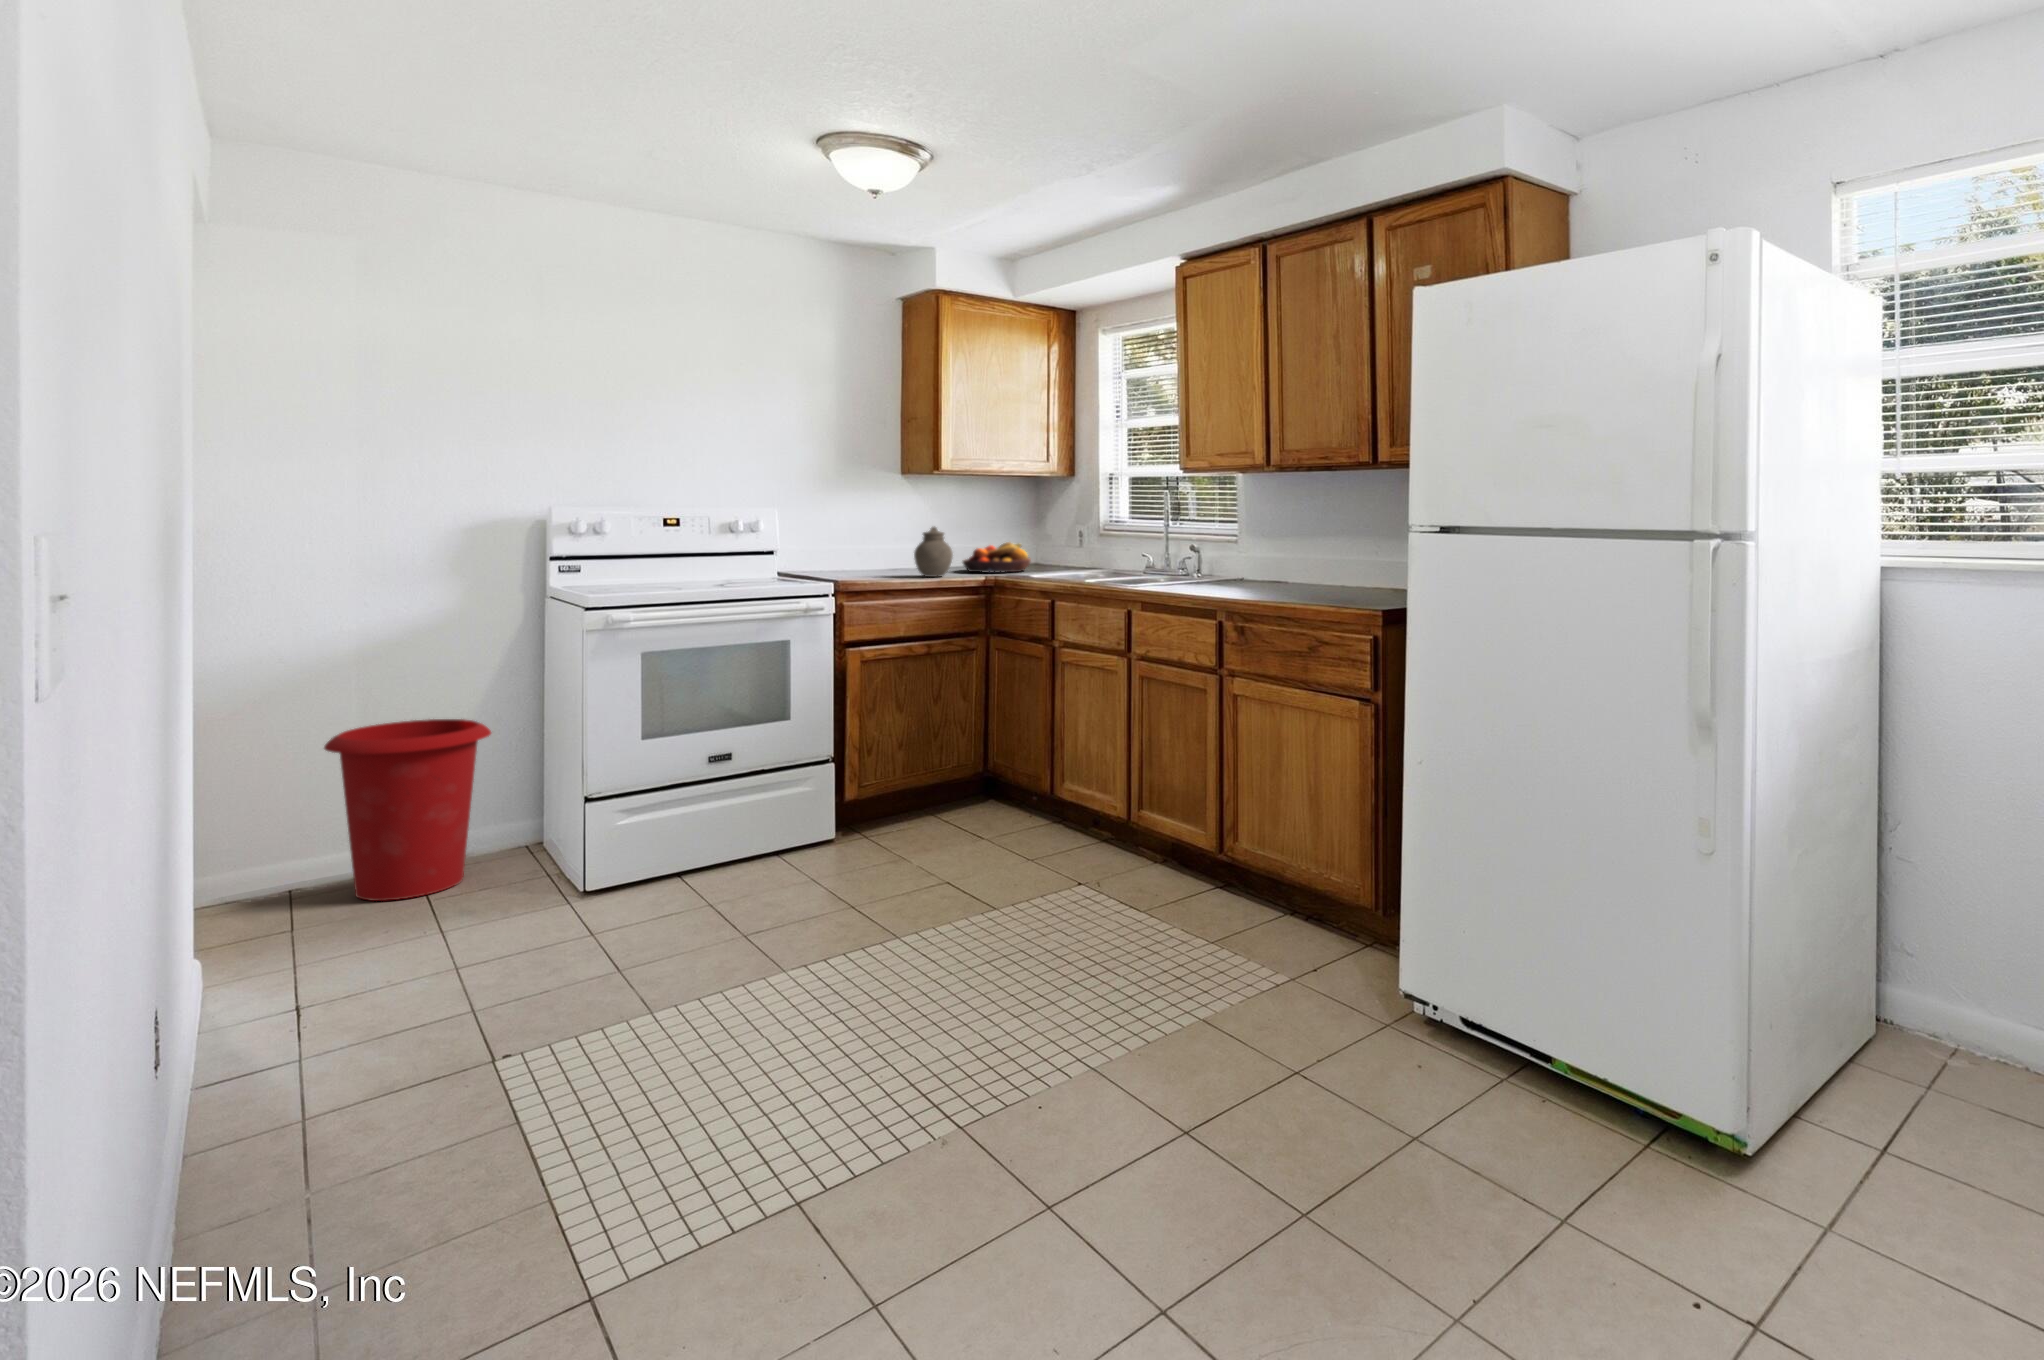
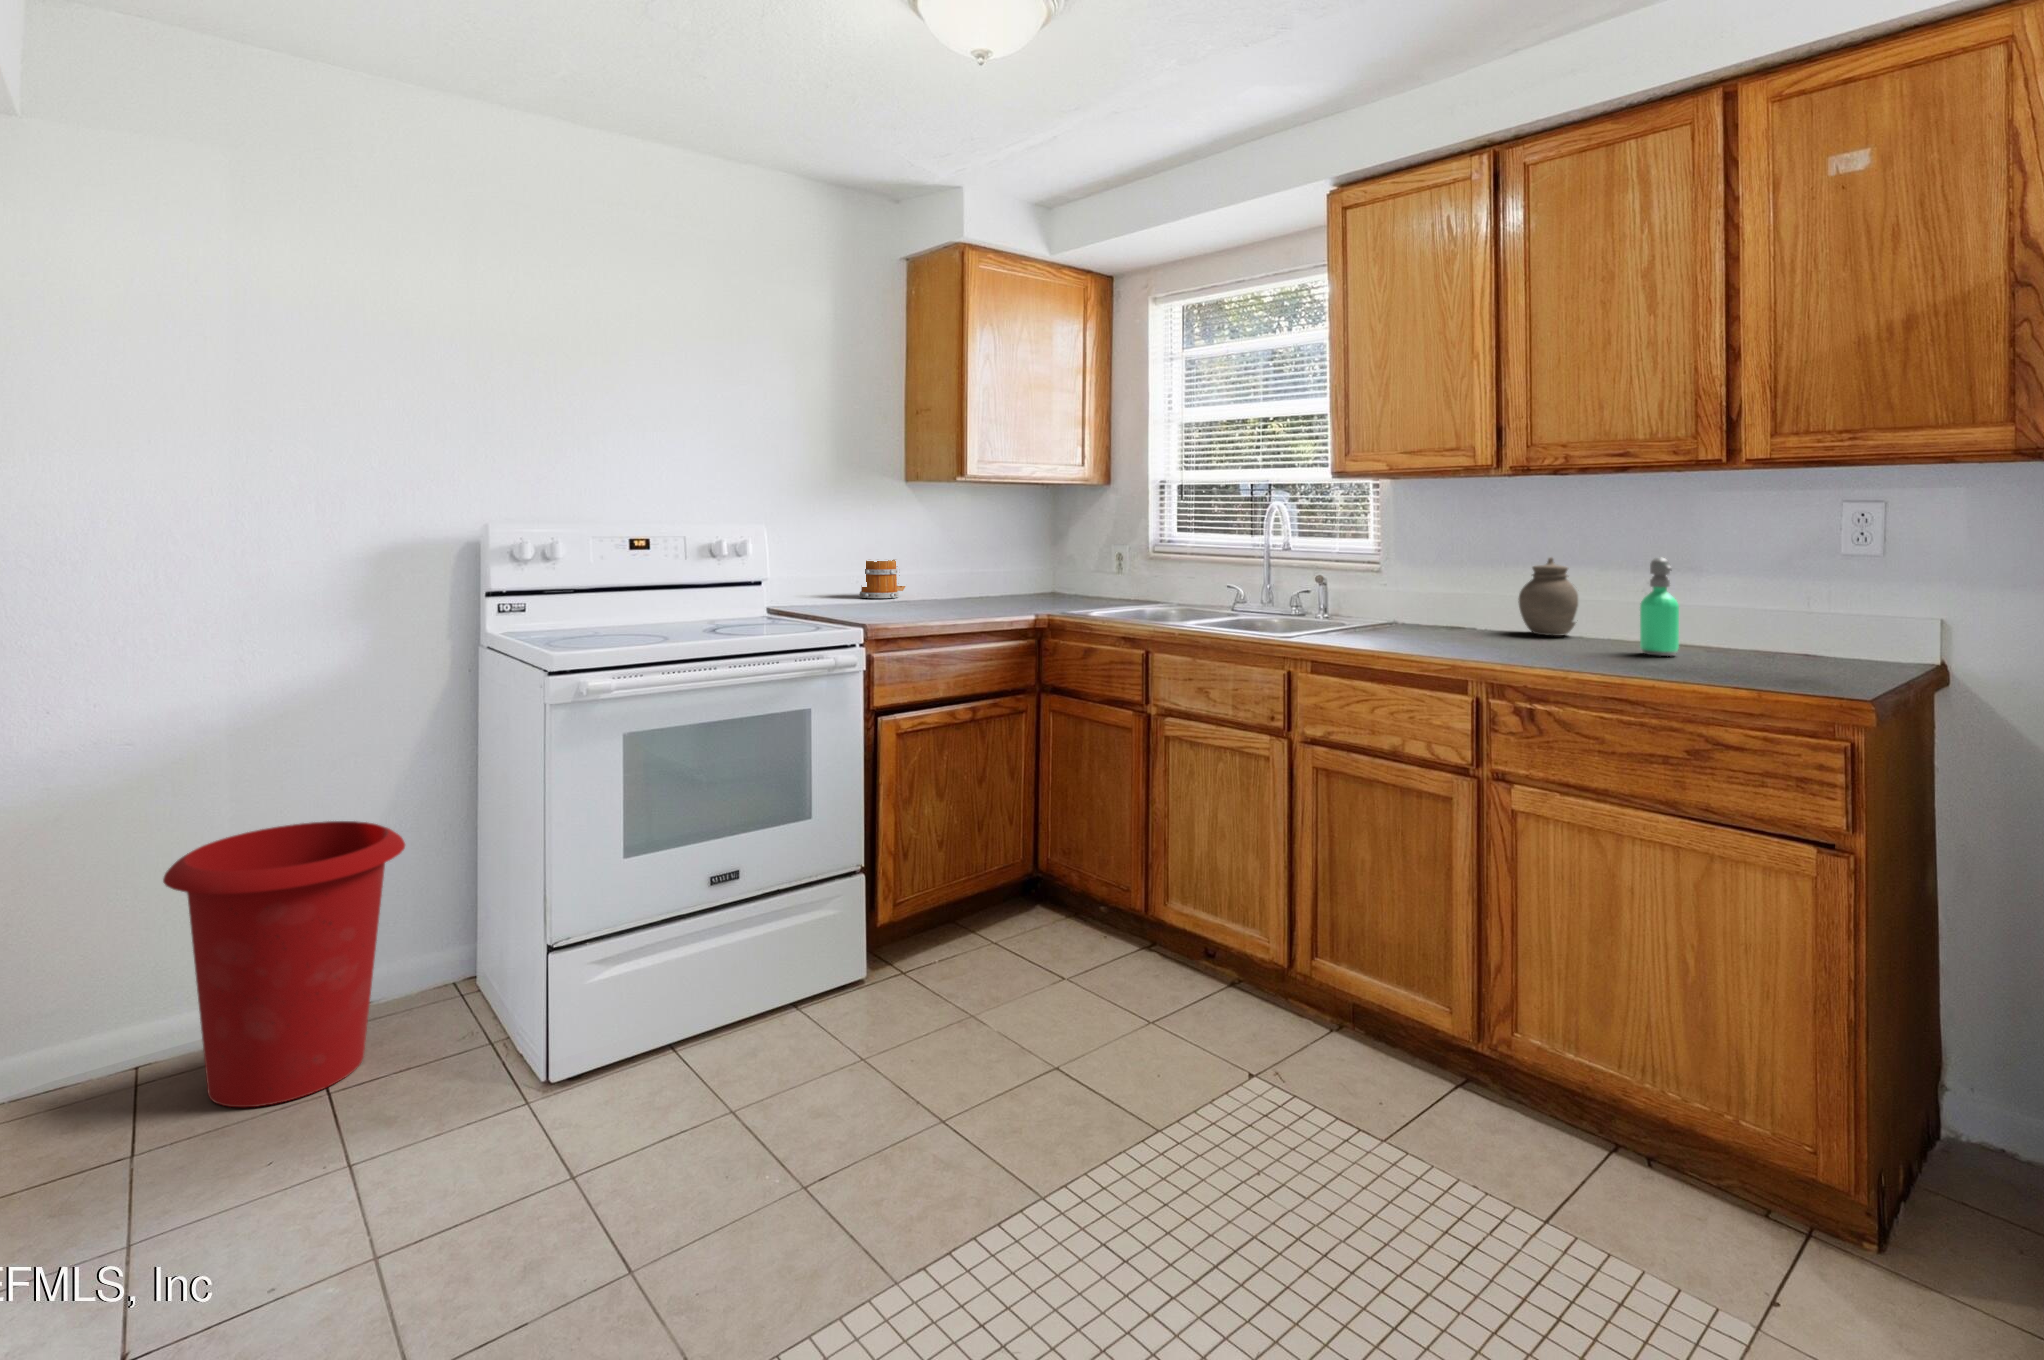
jar: present [914,526,953,577] -> present [1518,558,1578,636]
soap dispenser: none [1349,528,1372,595] -> present [1640,558,1679,656]
mug: none [860,533,904,568] -> present [860,559,906,598]
fruit bowl: present [963,542,1031,573] -> none [1000,567,1086,608]

